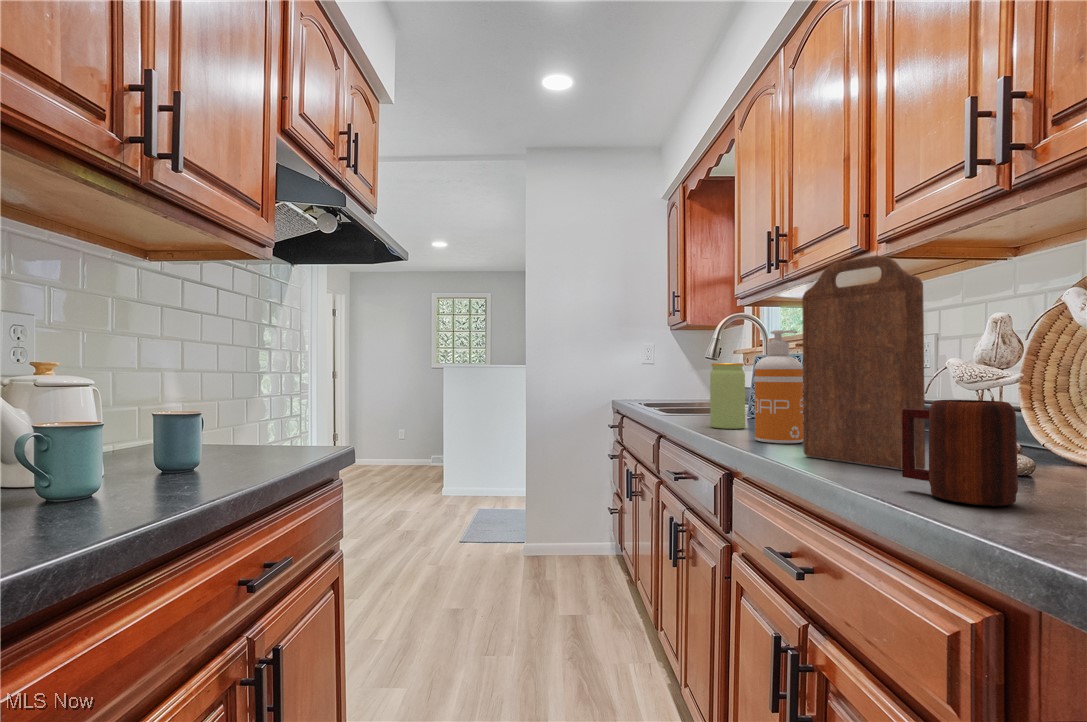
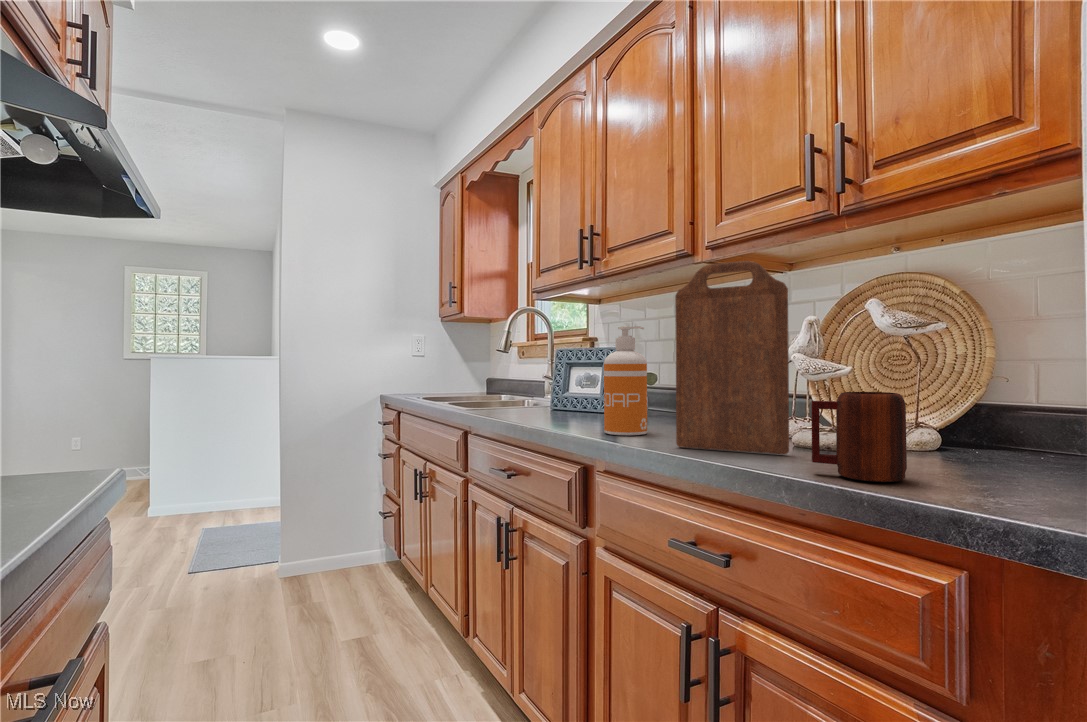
jar: present [710,363,745,429] -> none [538,357,572,423]

